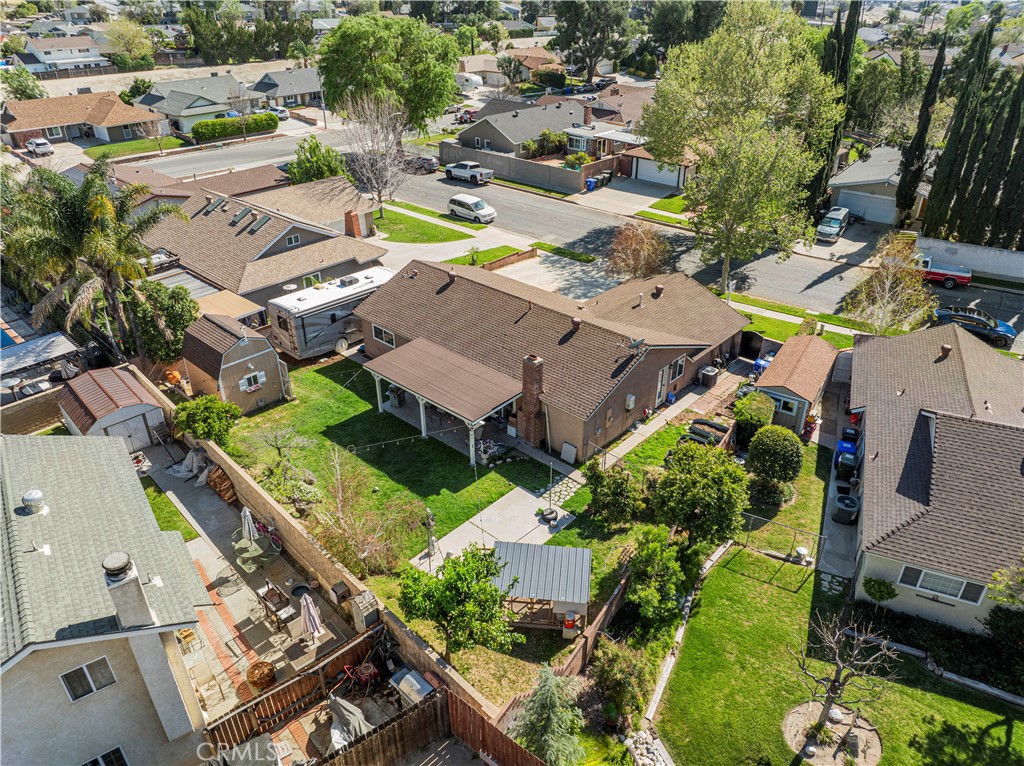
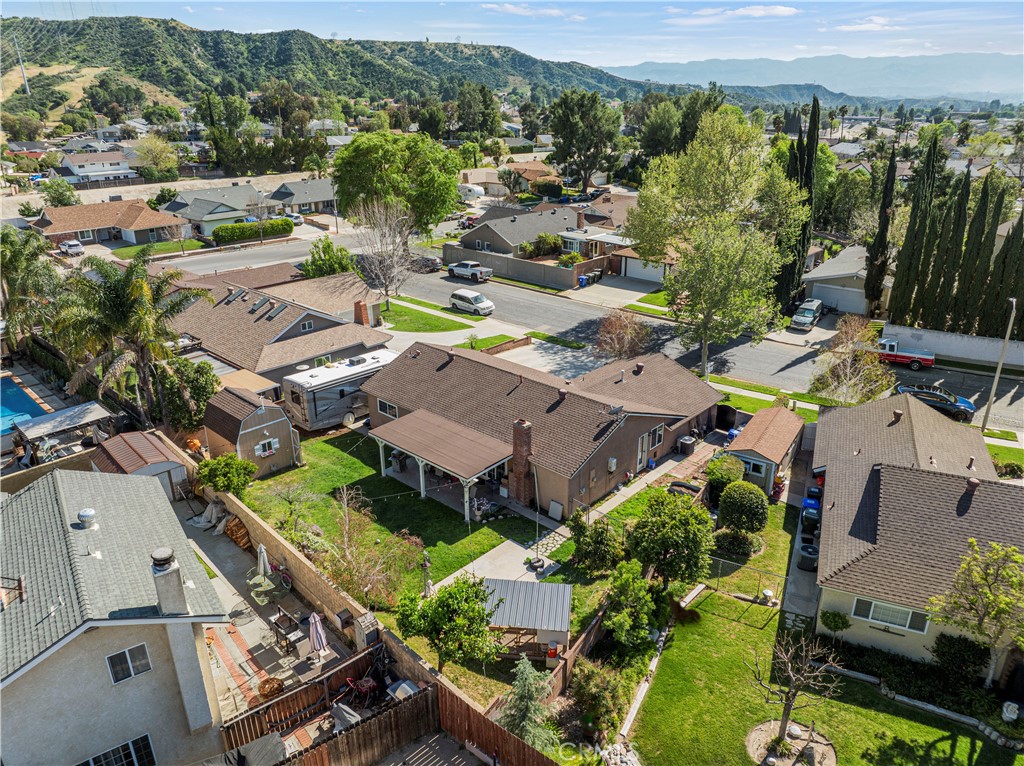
lounge chair: none [695,556,730,591] -> present [669,594,701,626]

